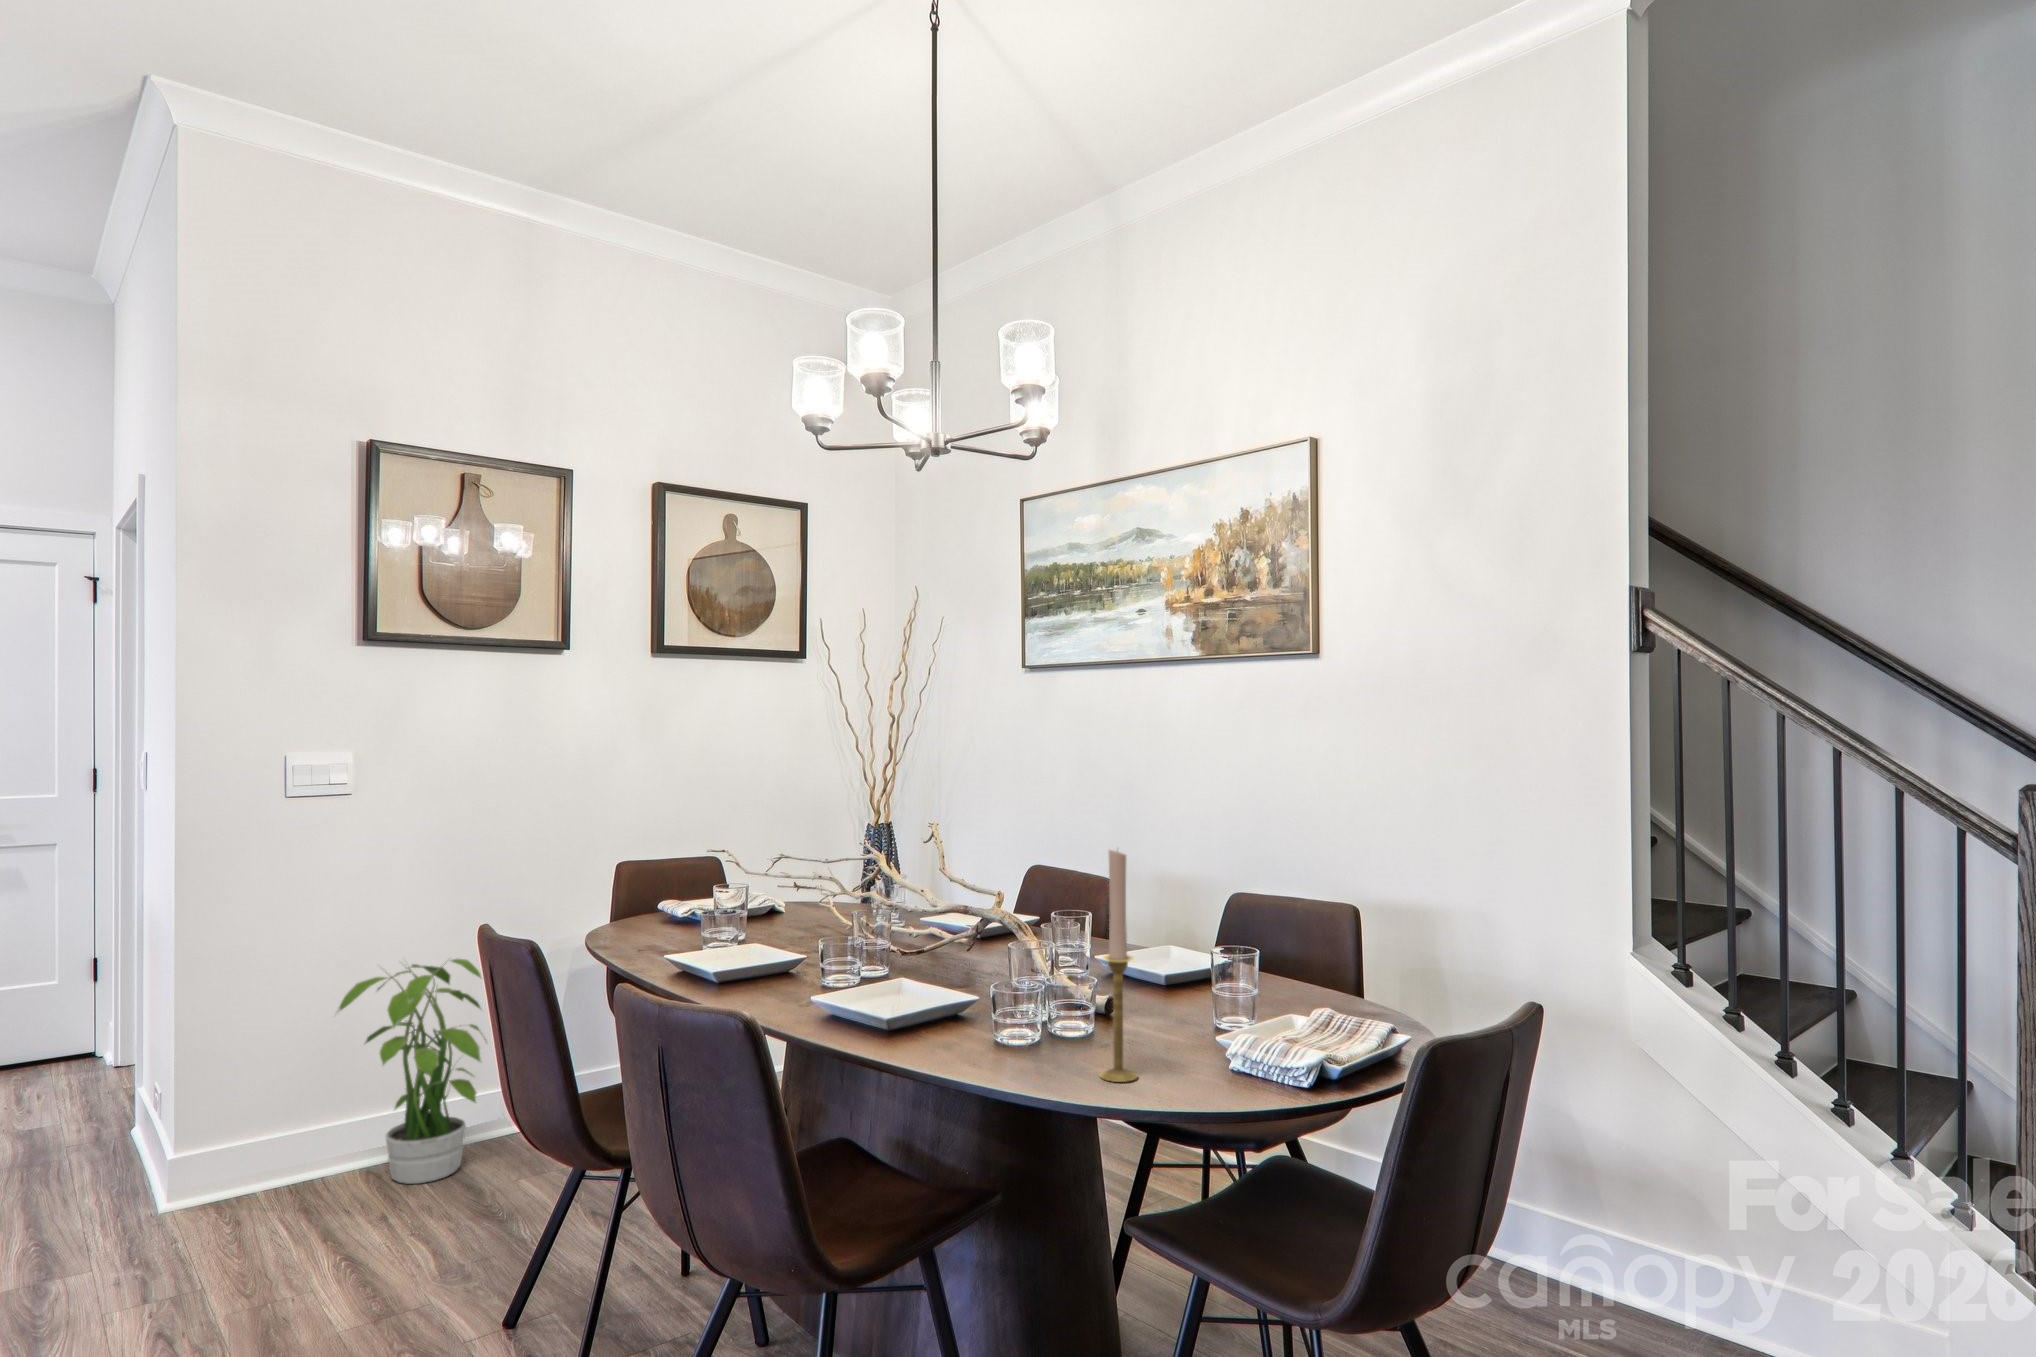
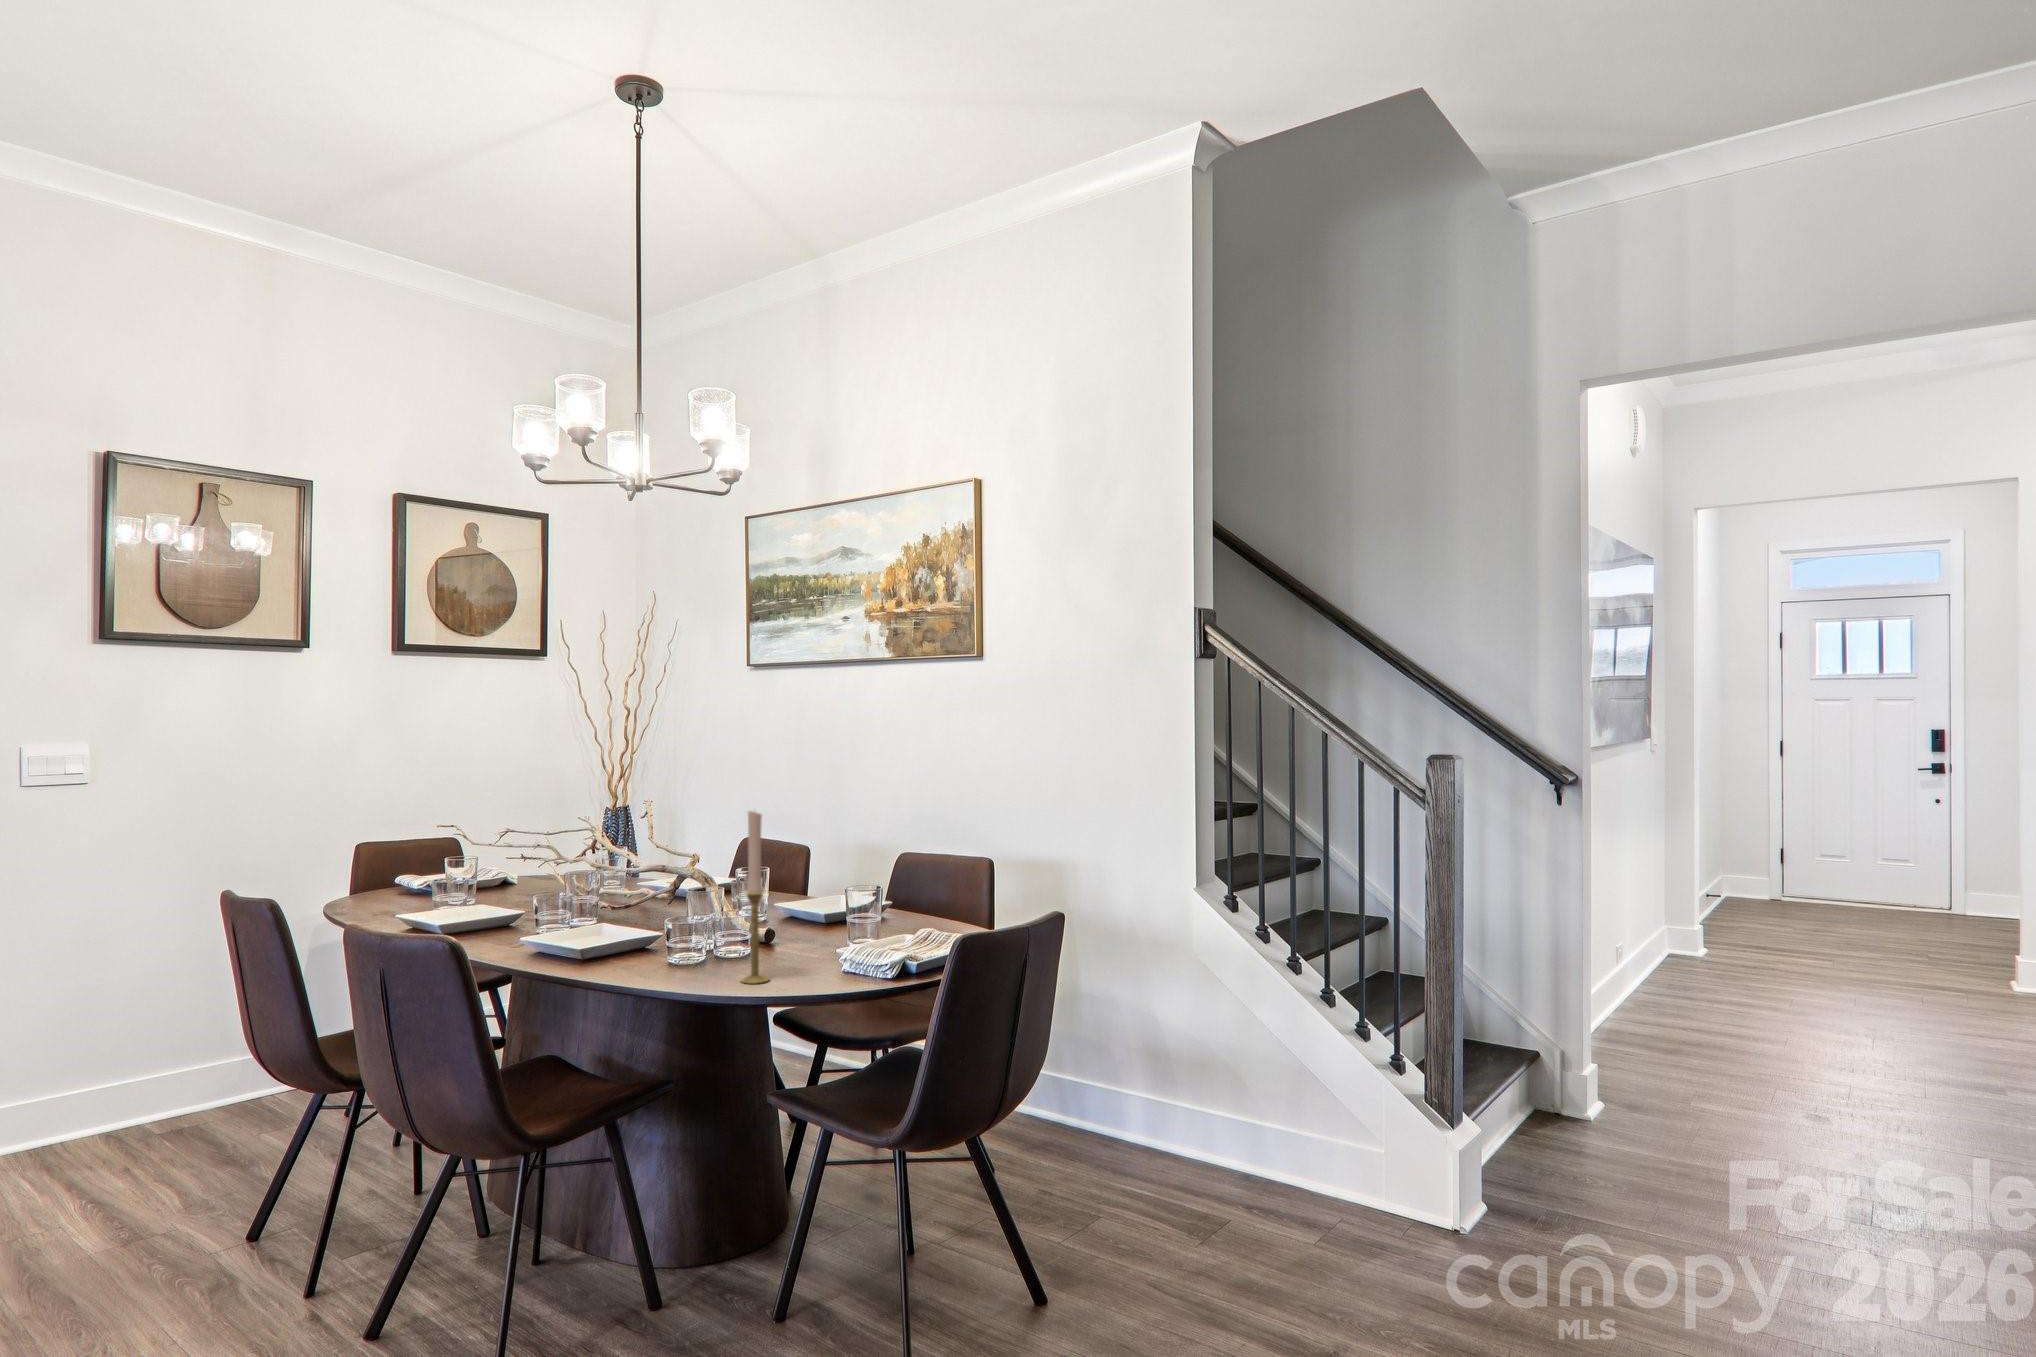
potted plant: present [337,959,485,1184] -> none [70,934,228,1143]

